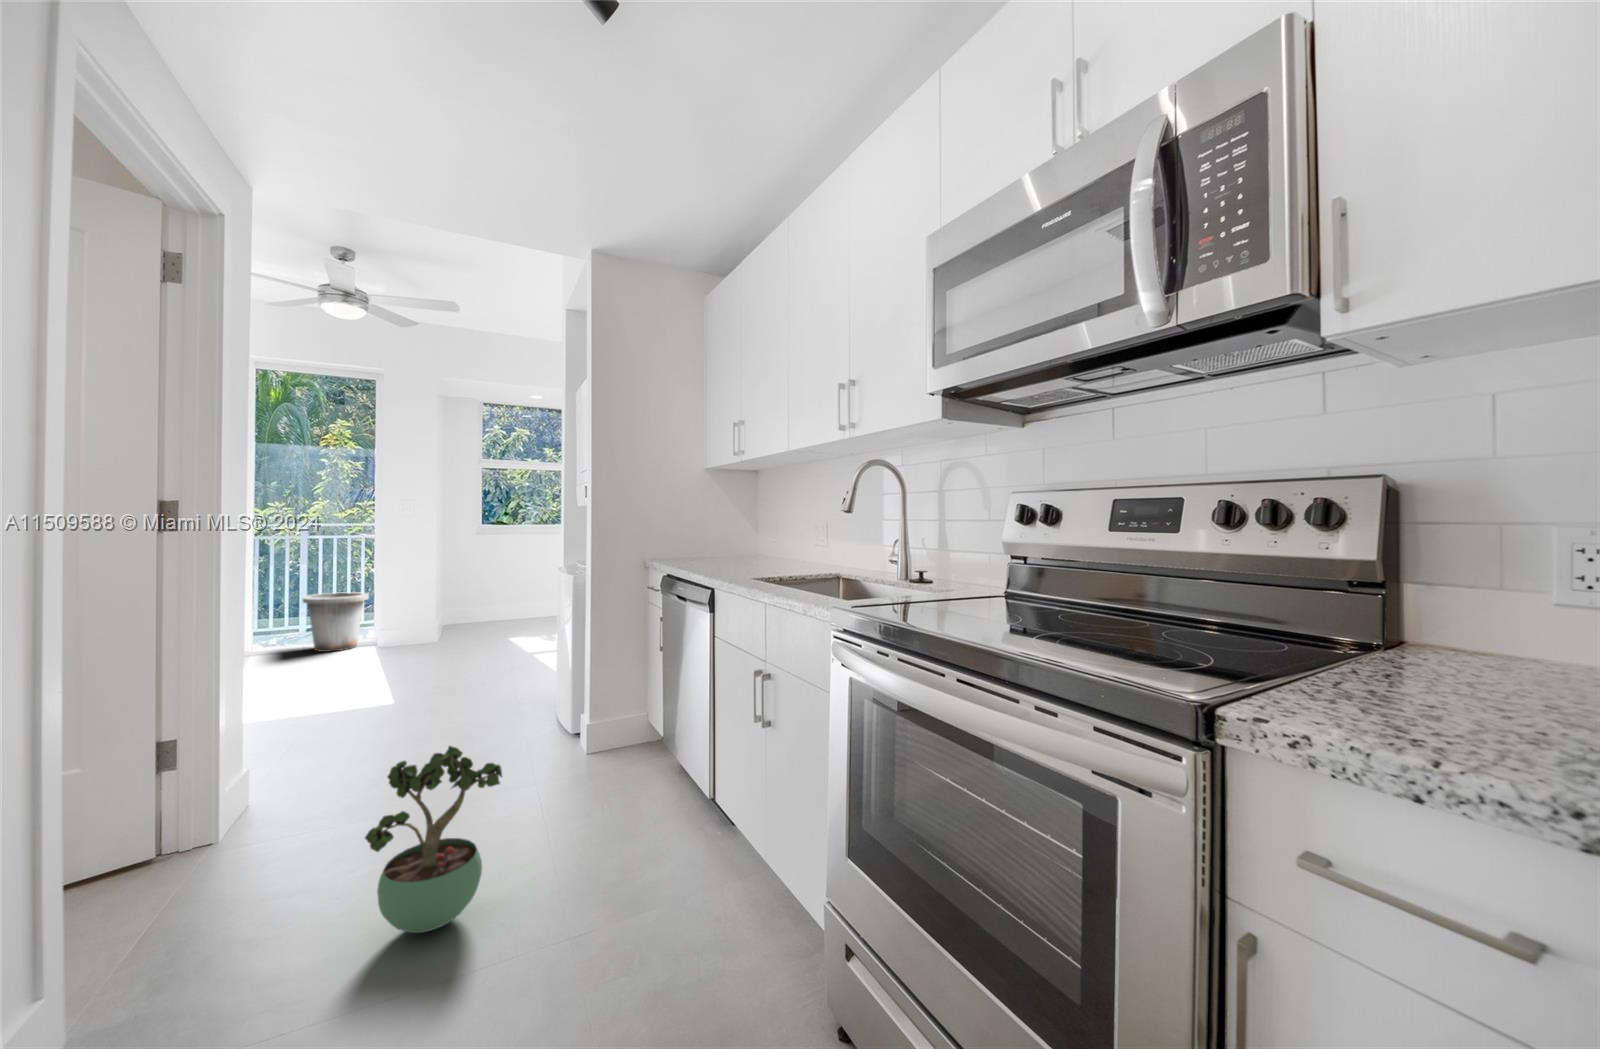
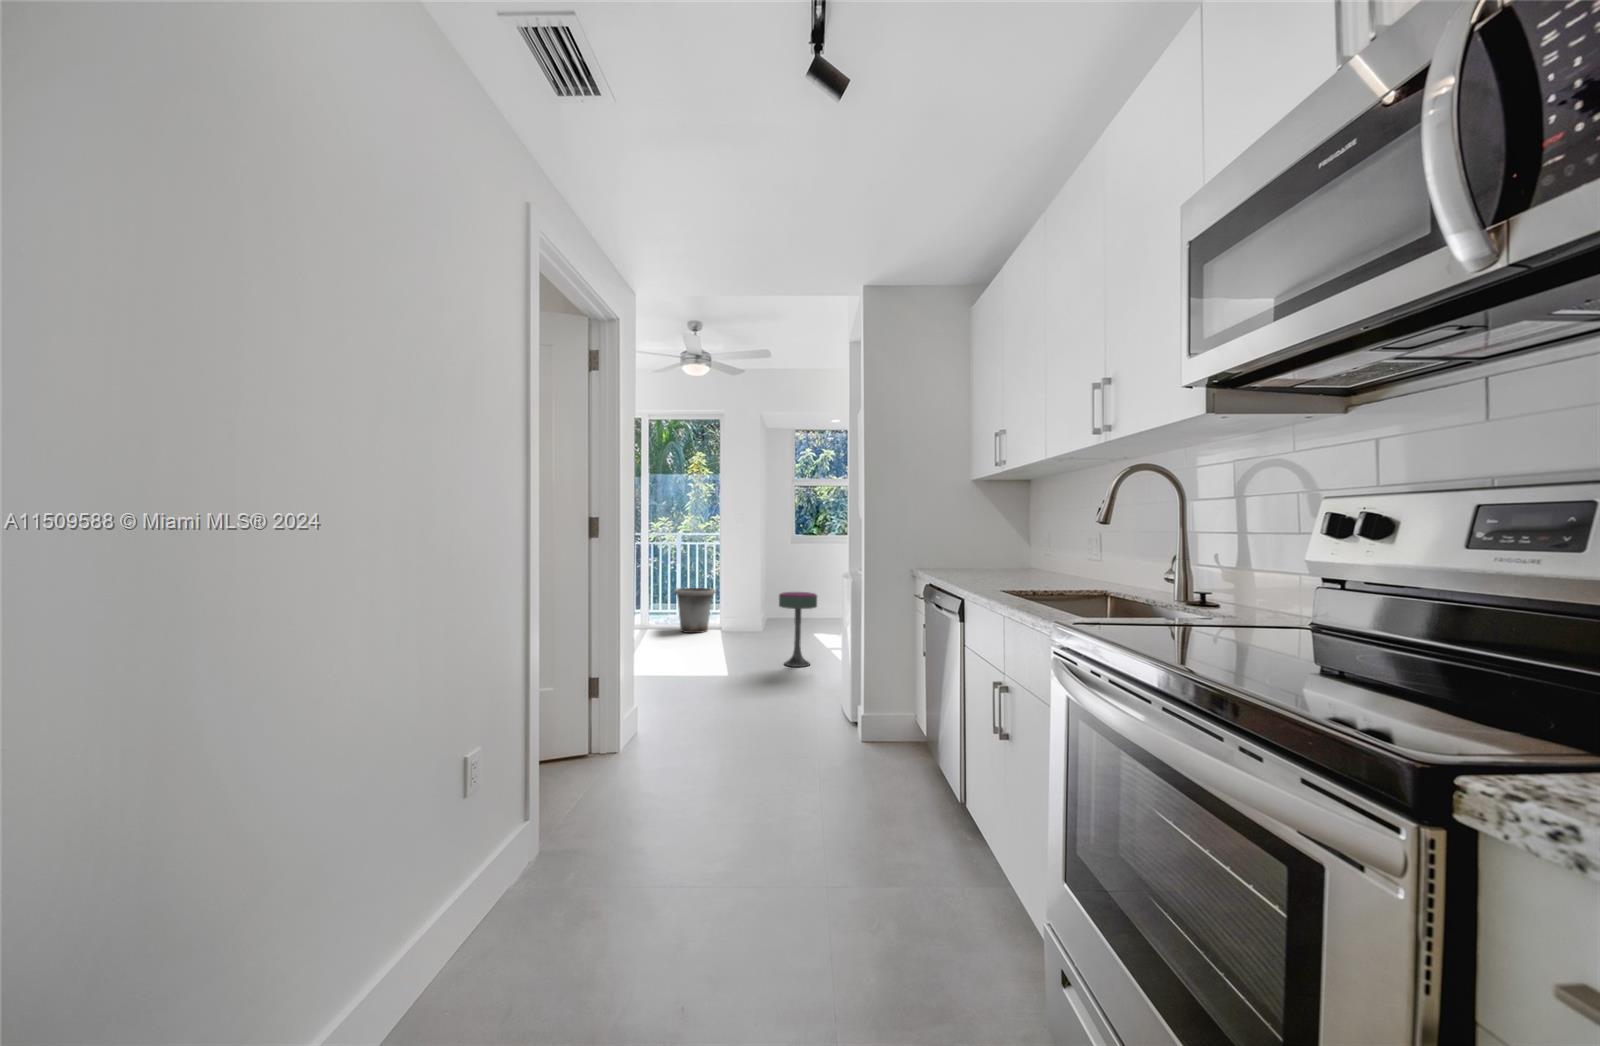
bar stool: none [467,591,517,678] -> present [779,592,817,667]
potted plant: present [365,746,502,933] -> none [679,711,774,856]

